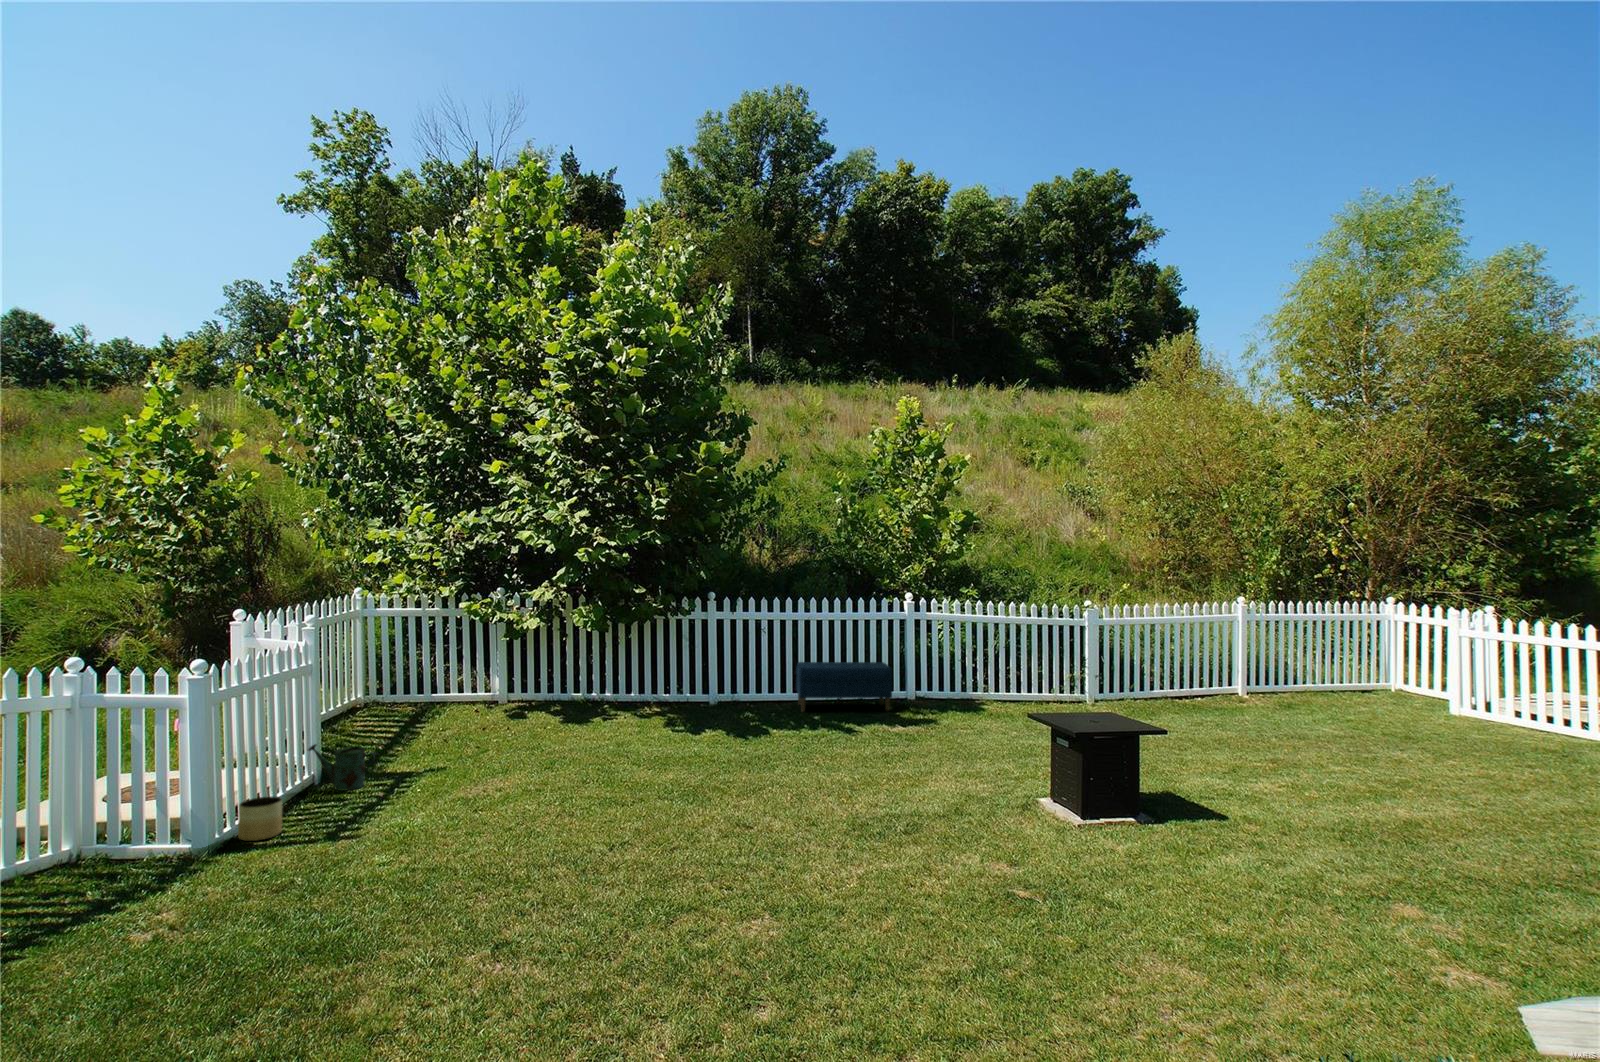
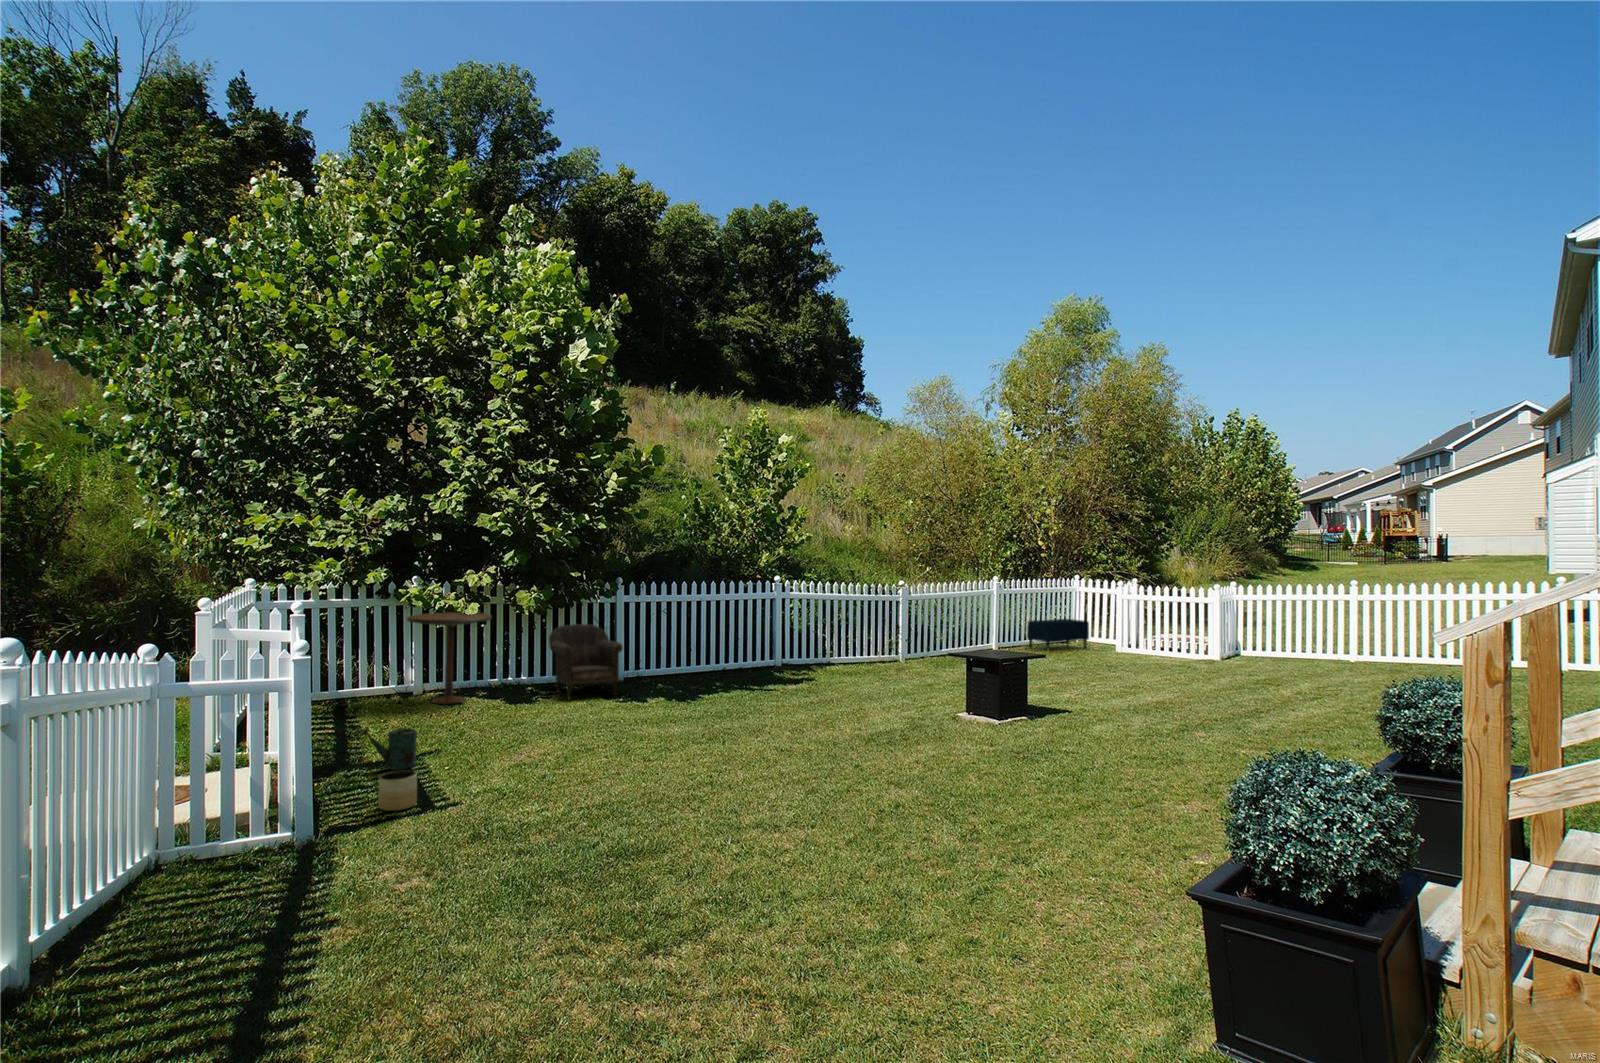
pedestal table: none [476,623,563,718] -> present [407,612,492,704]
armchair: none [622,640,692,723] -> present [549,624,622,700]
bench: present [796,662,892,712] -> present [1027,619,1089,651]

